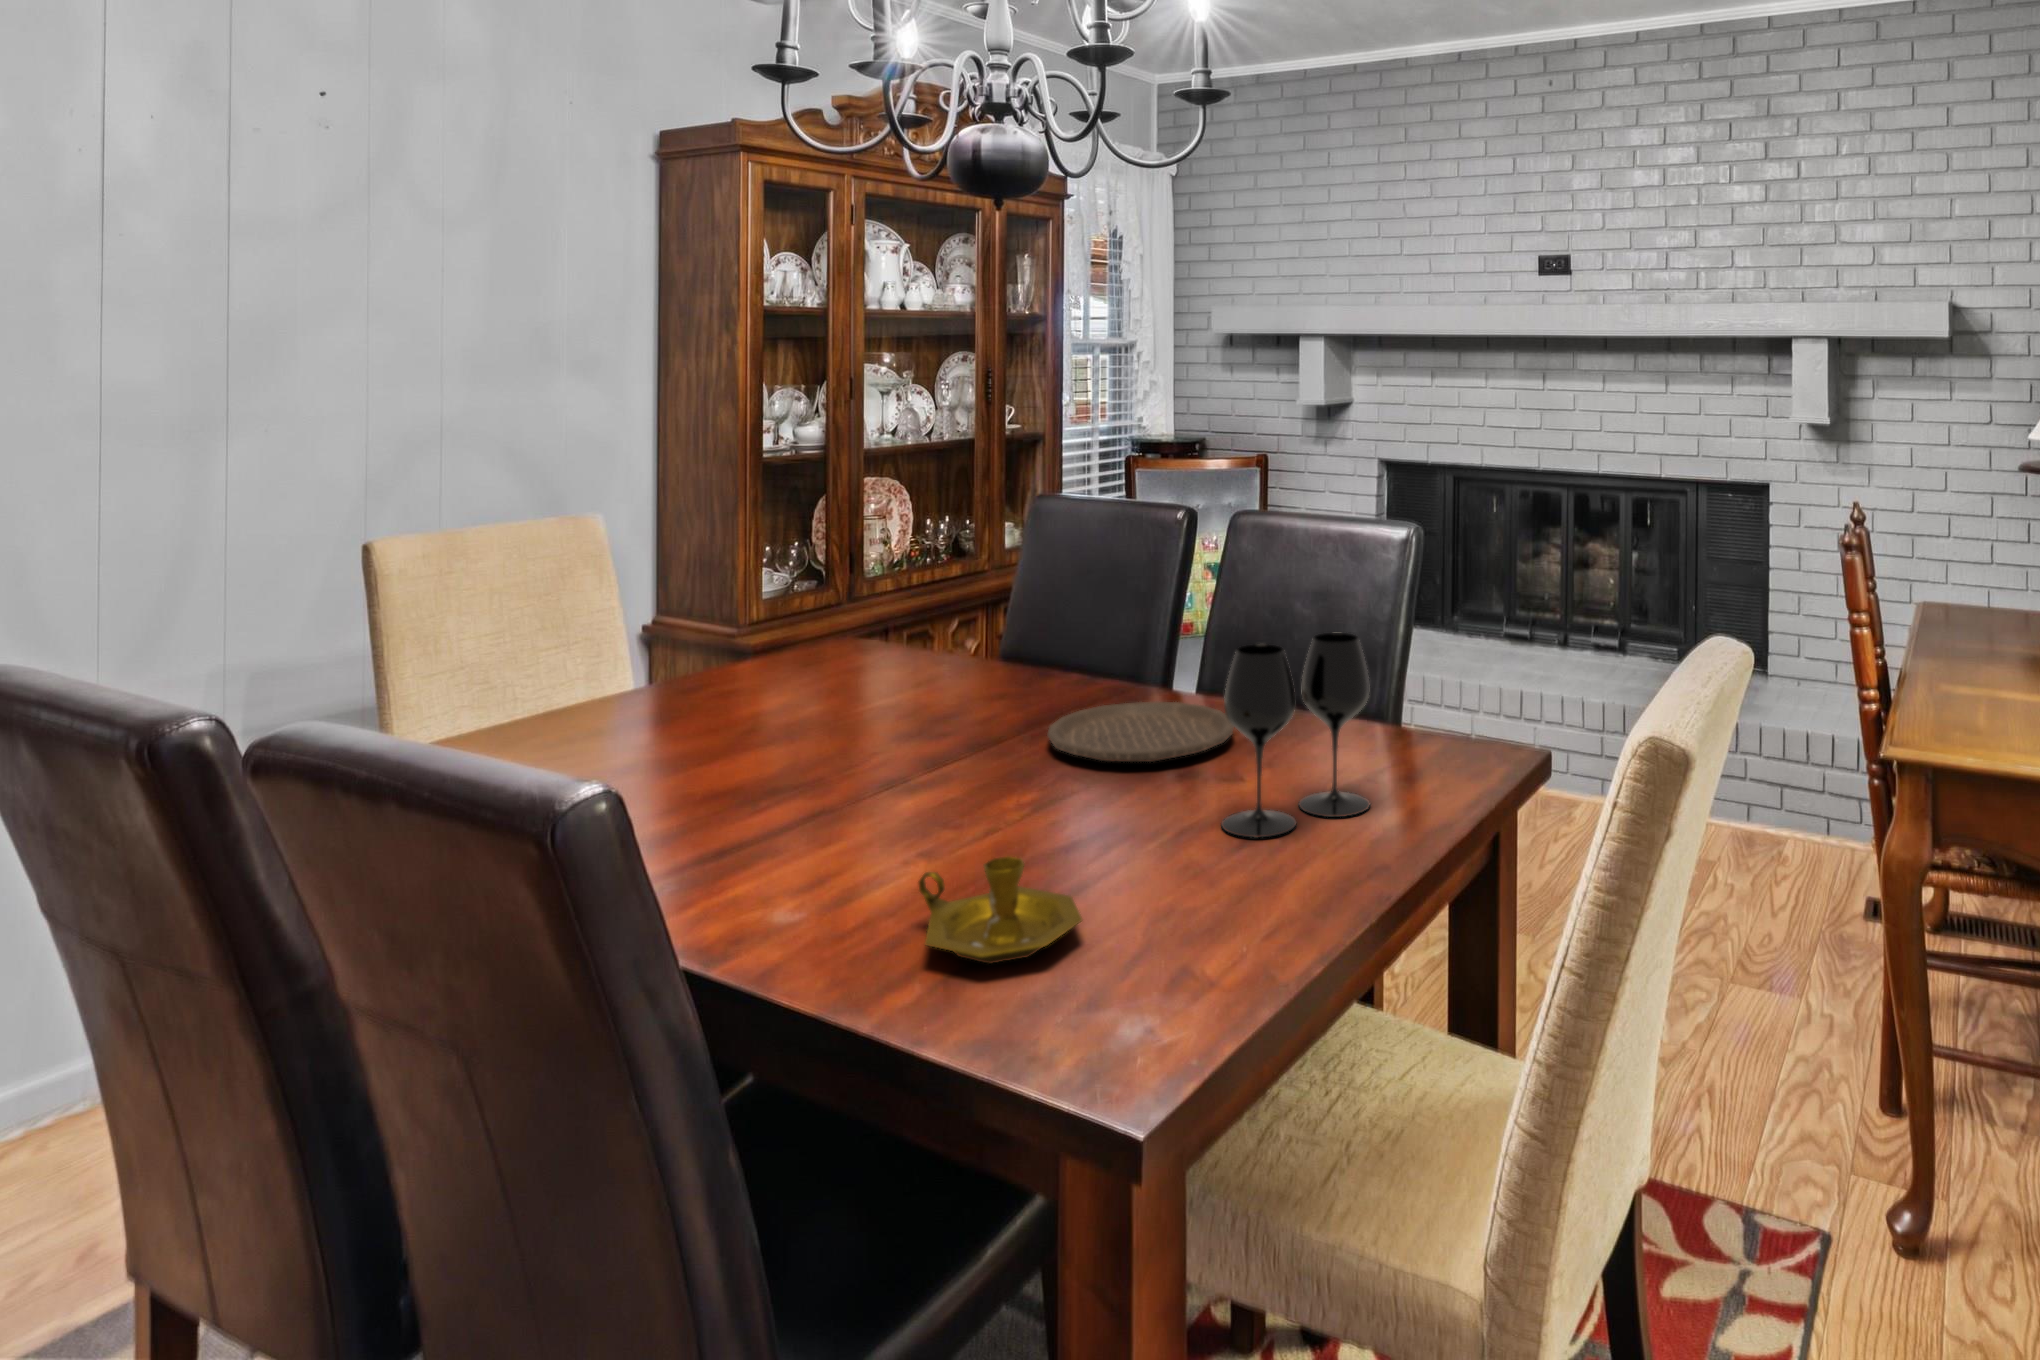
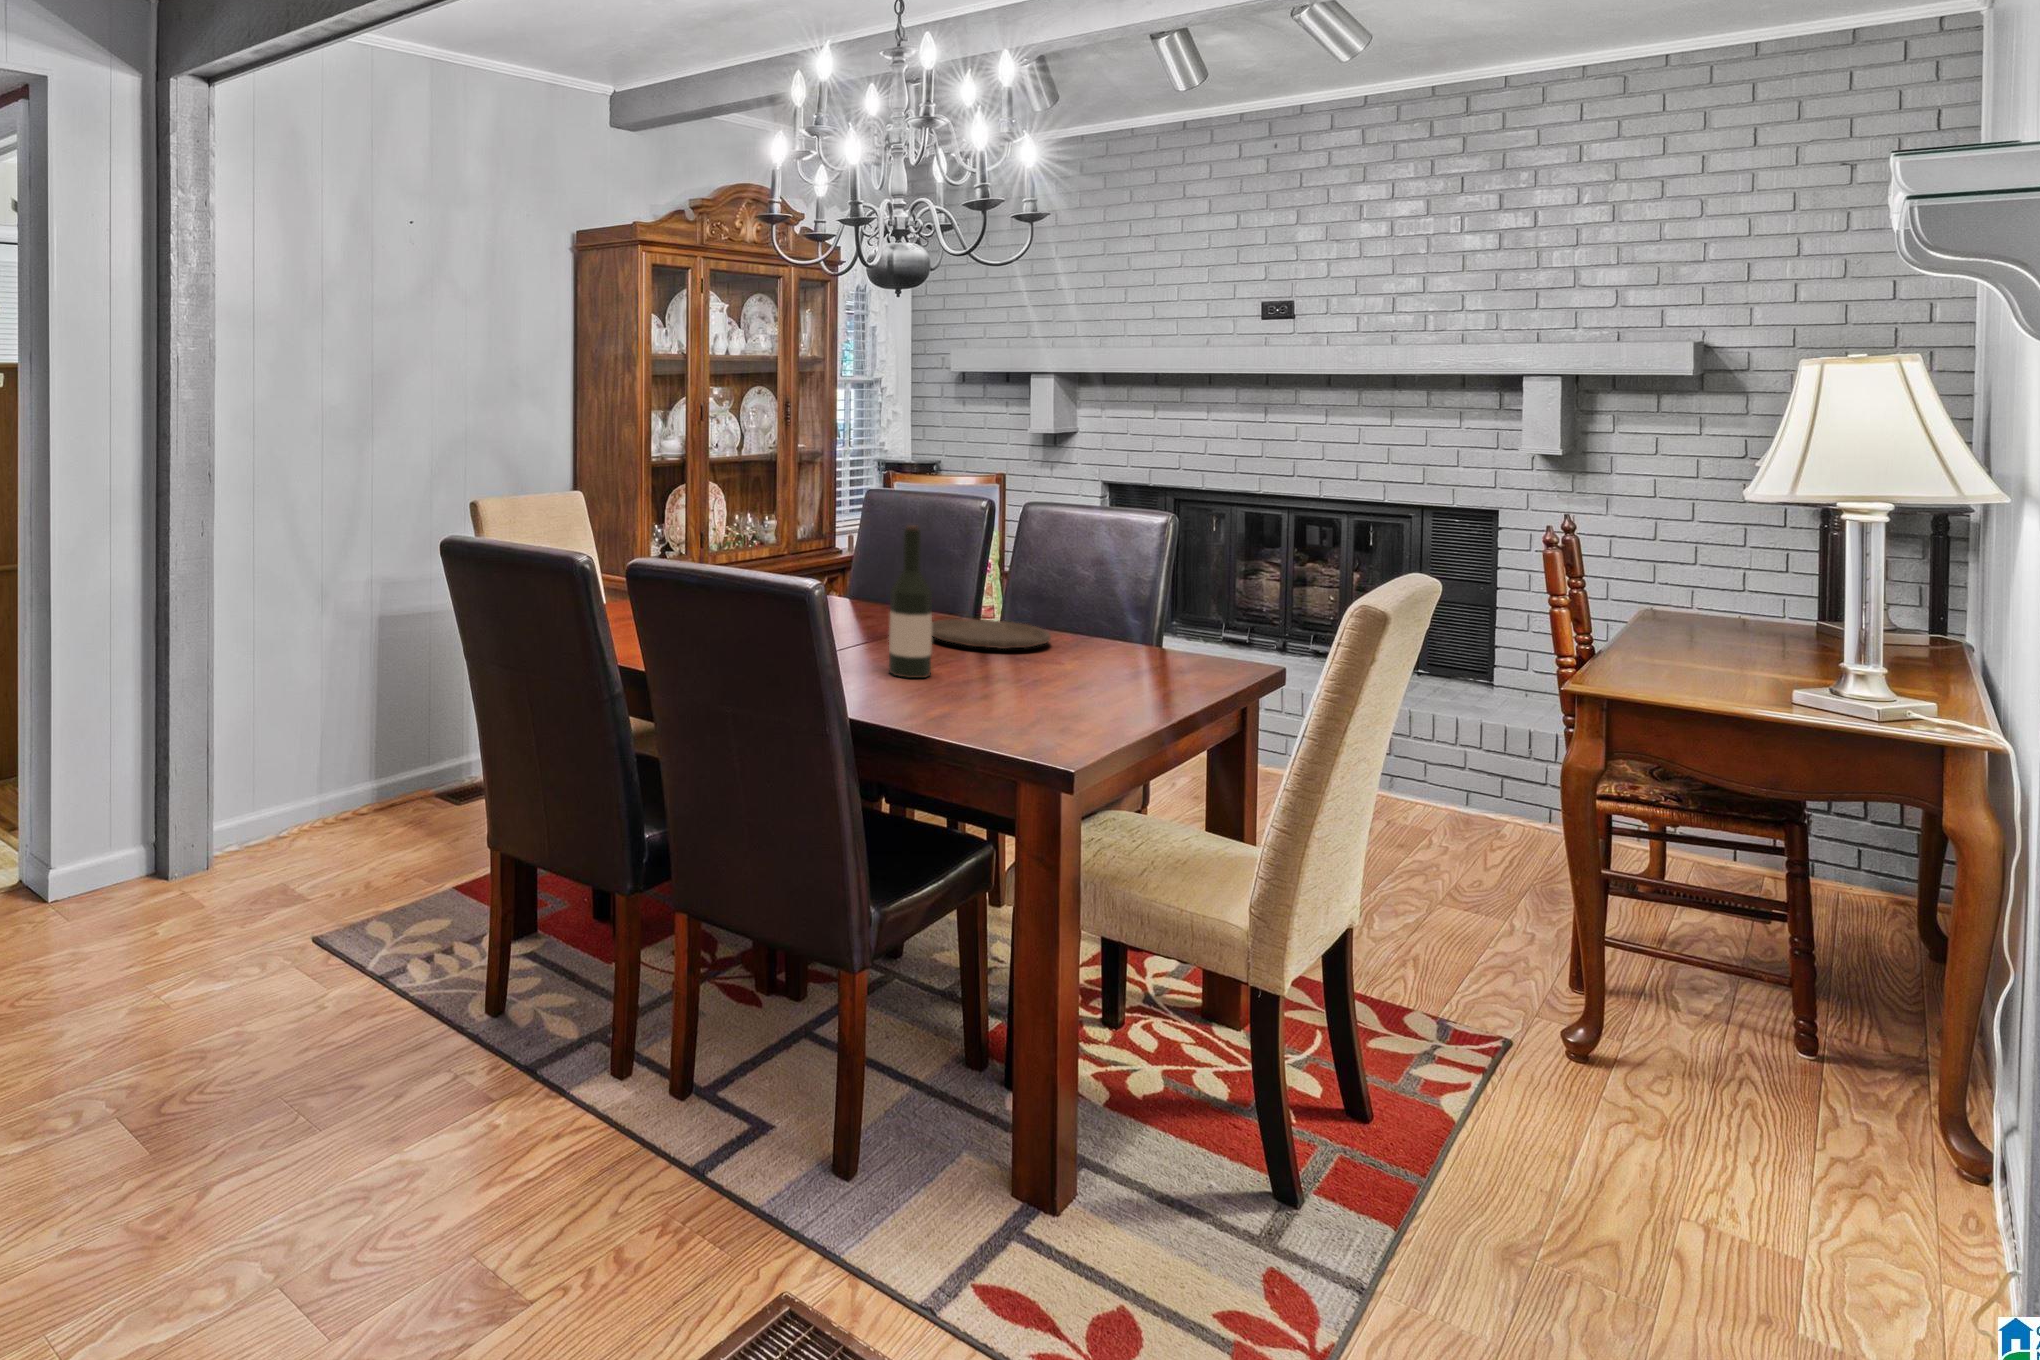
wine bottle: none [932,595,1004,861] -> present [889,525,932,678]
wine glass: present [1221,633,1370,837] -> none [1063,566,1160,685]
candlestick: present [919,857,1082,964] -> none [907,662,1006,713]

